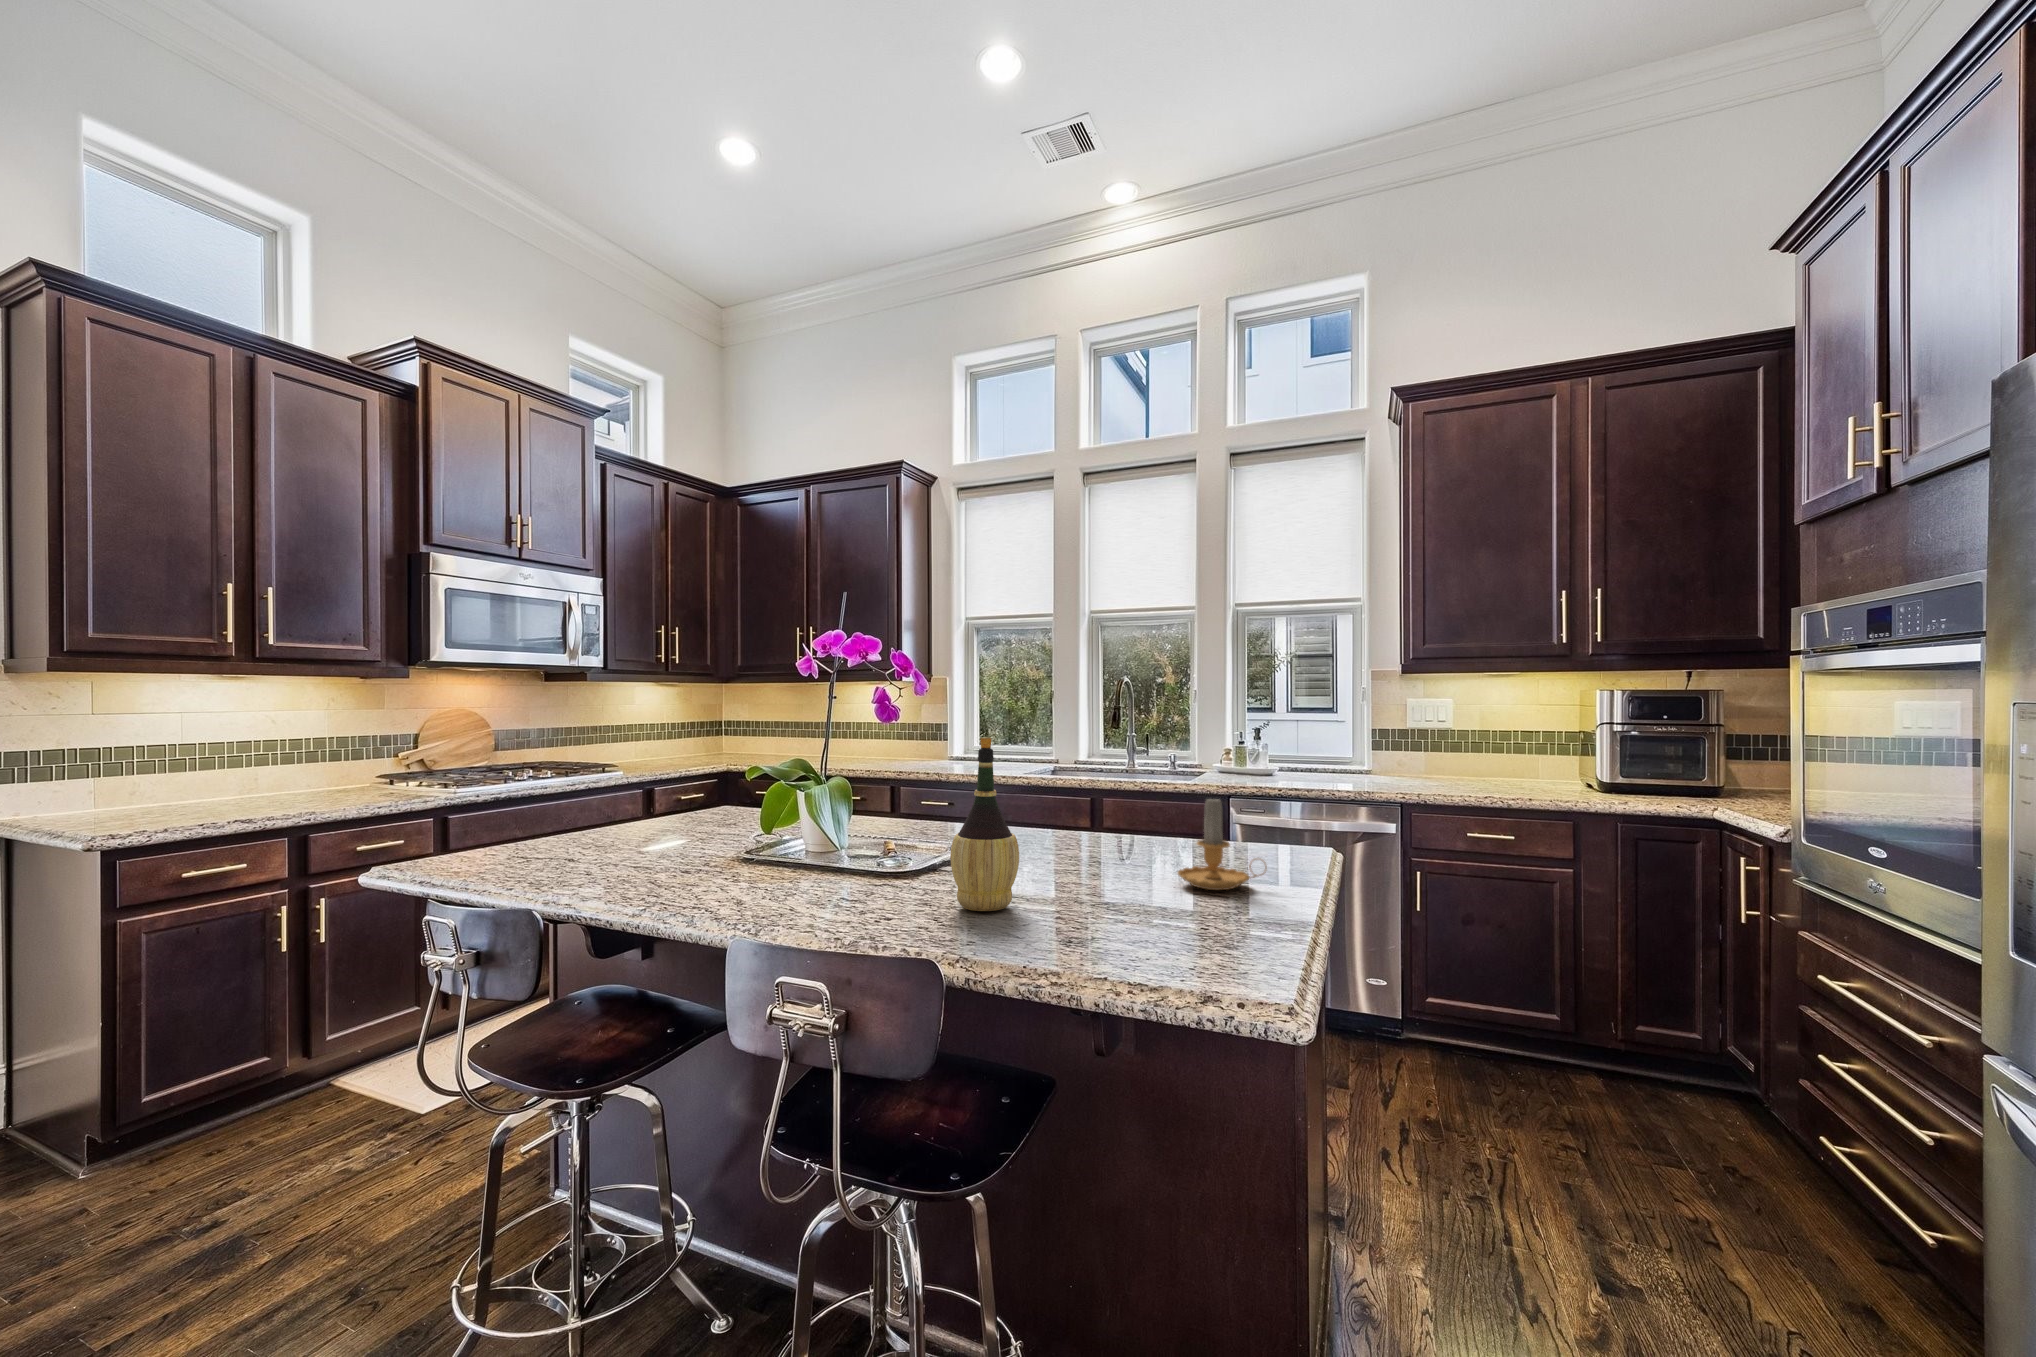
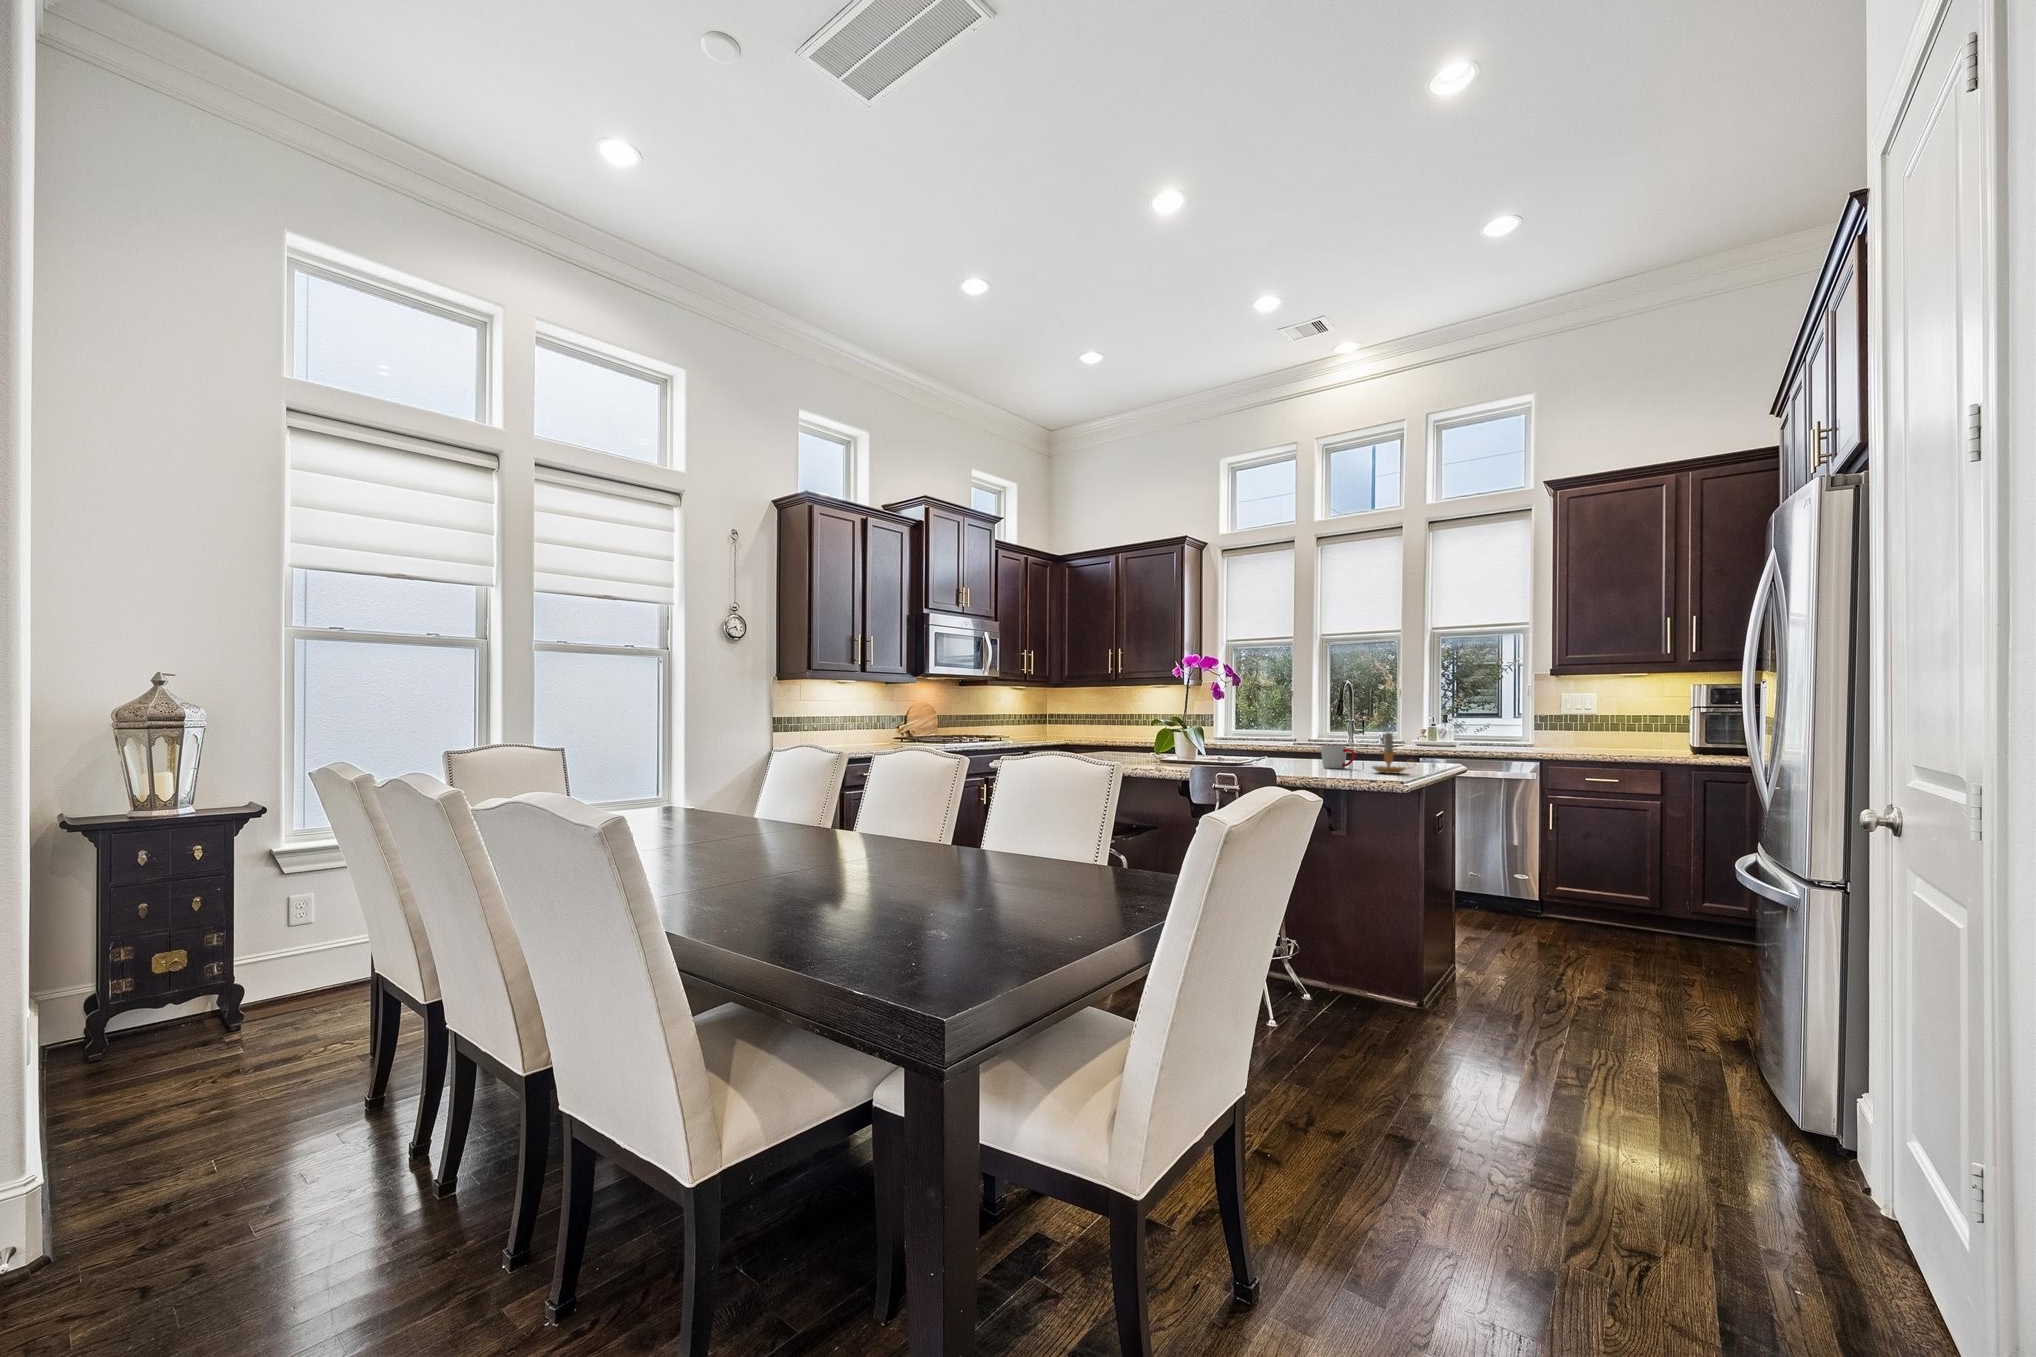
wine bottle: present [950,737,1019,911] -> none [1266,701,1296,774]
mug: none [1079,811,1143,862] -> present [1321,745,1355,768]

